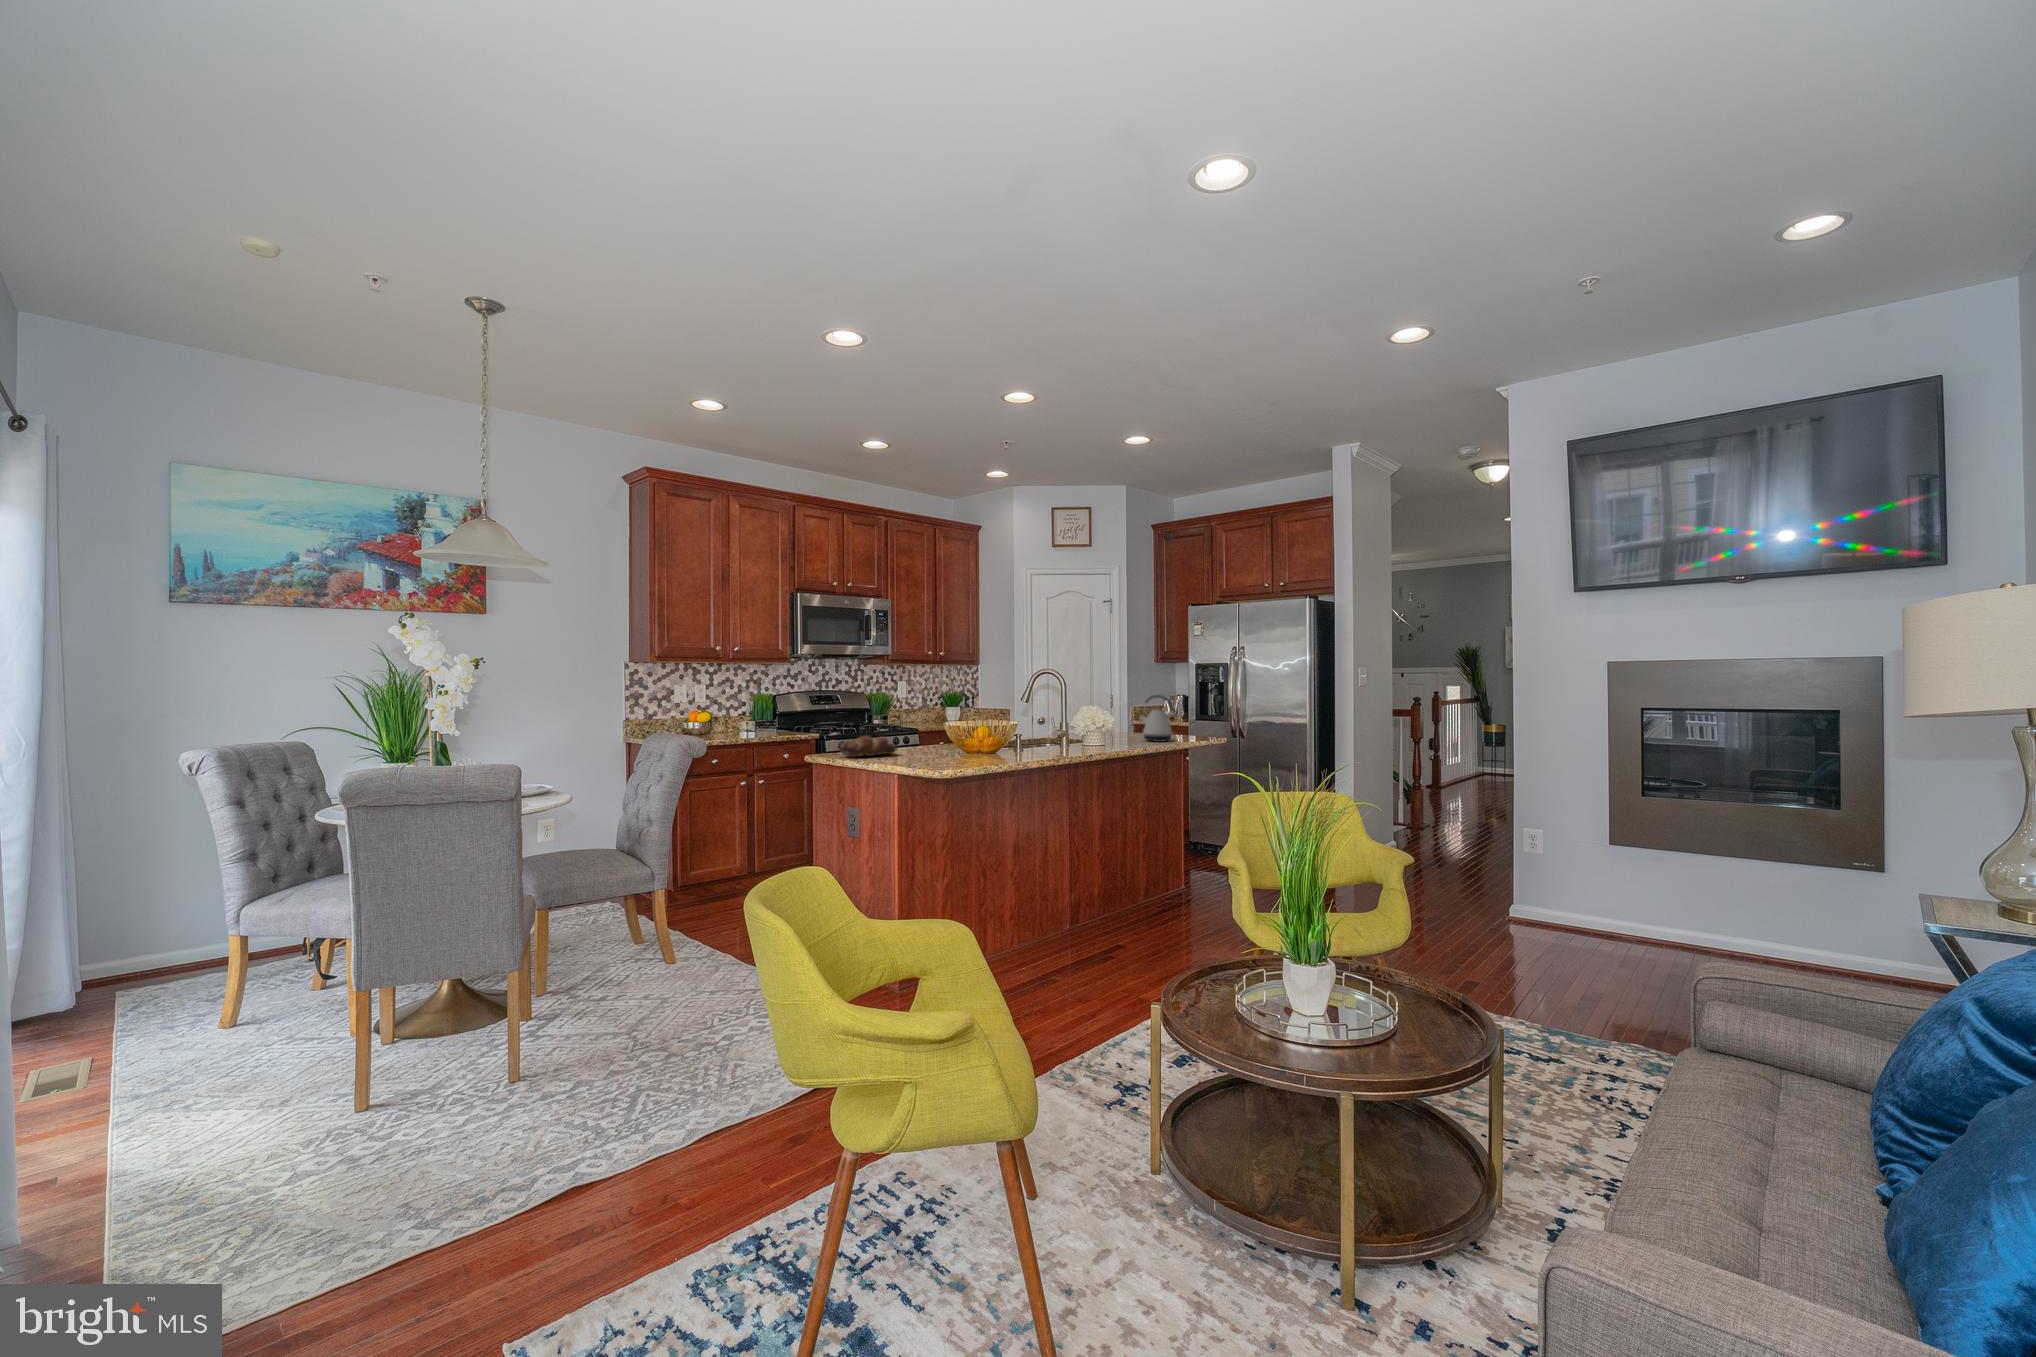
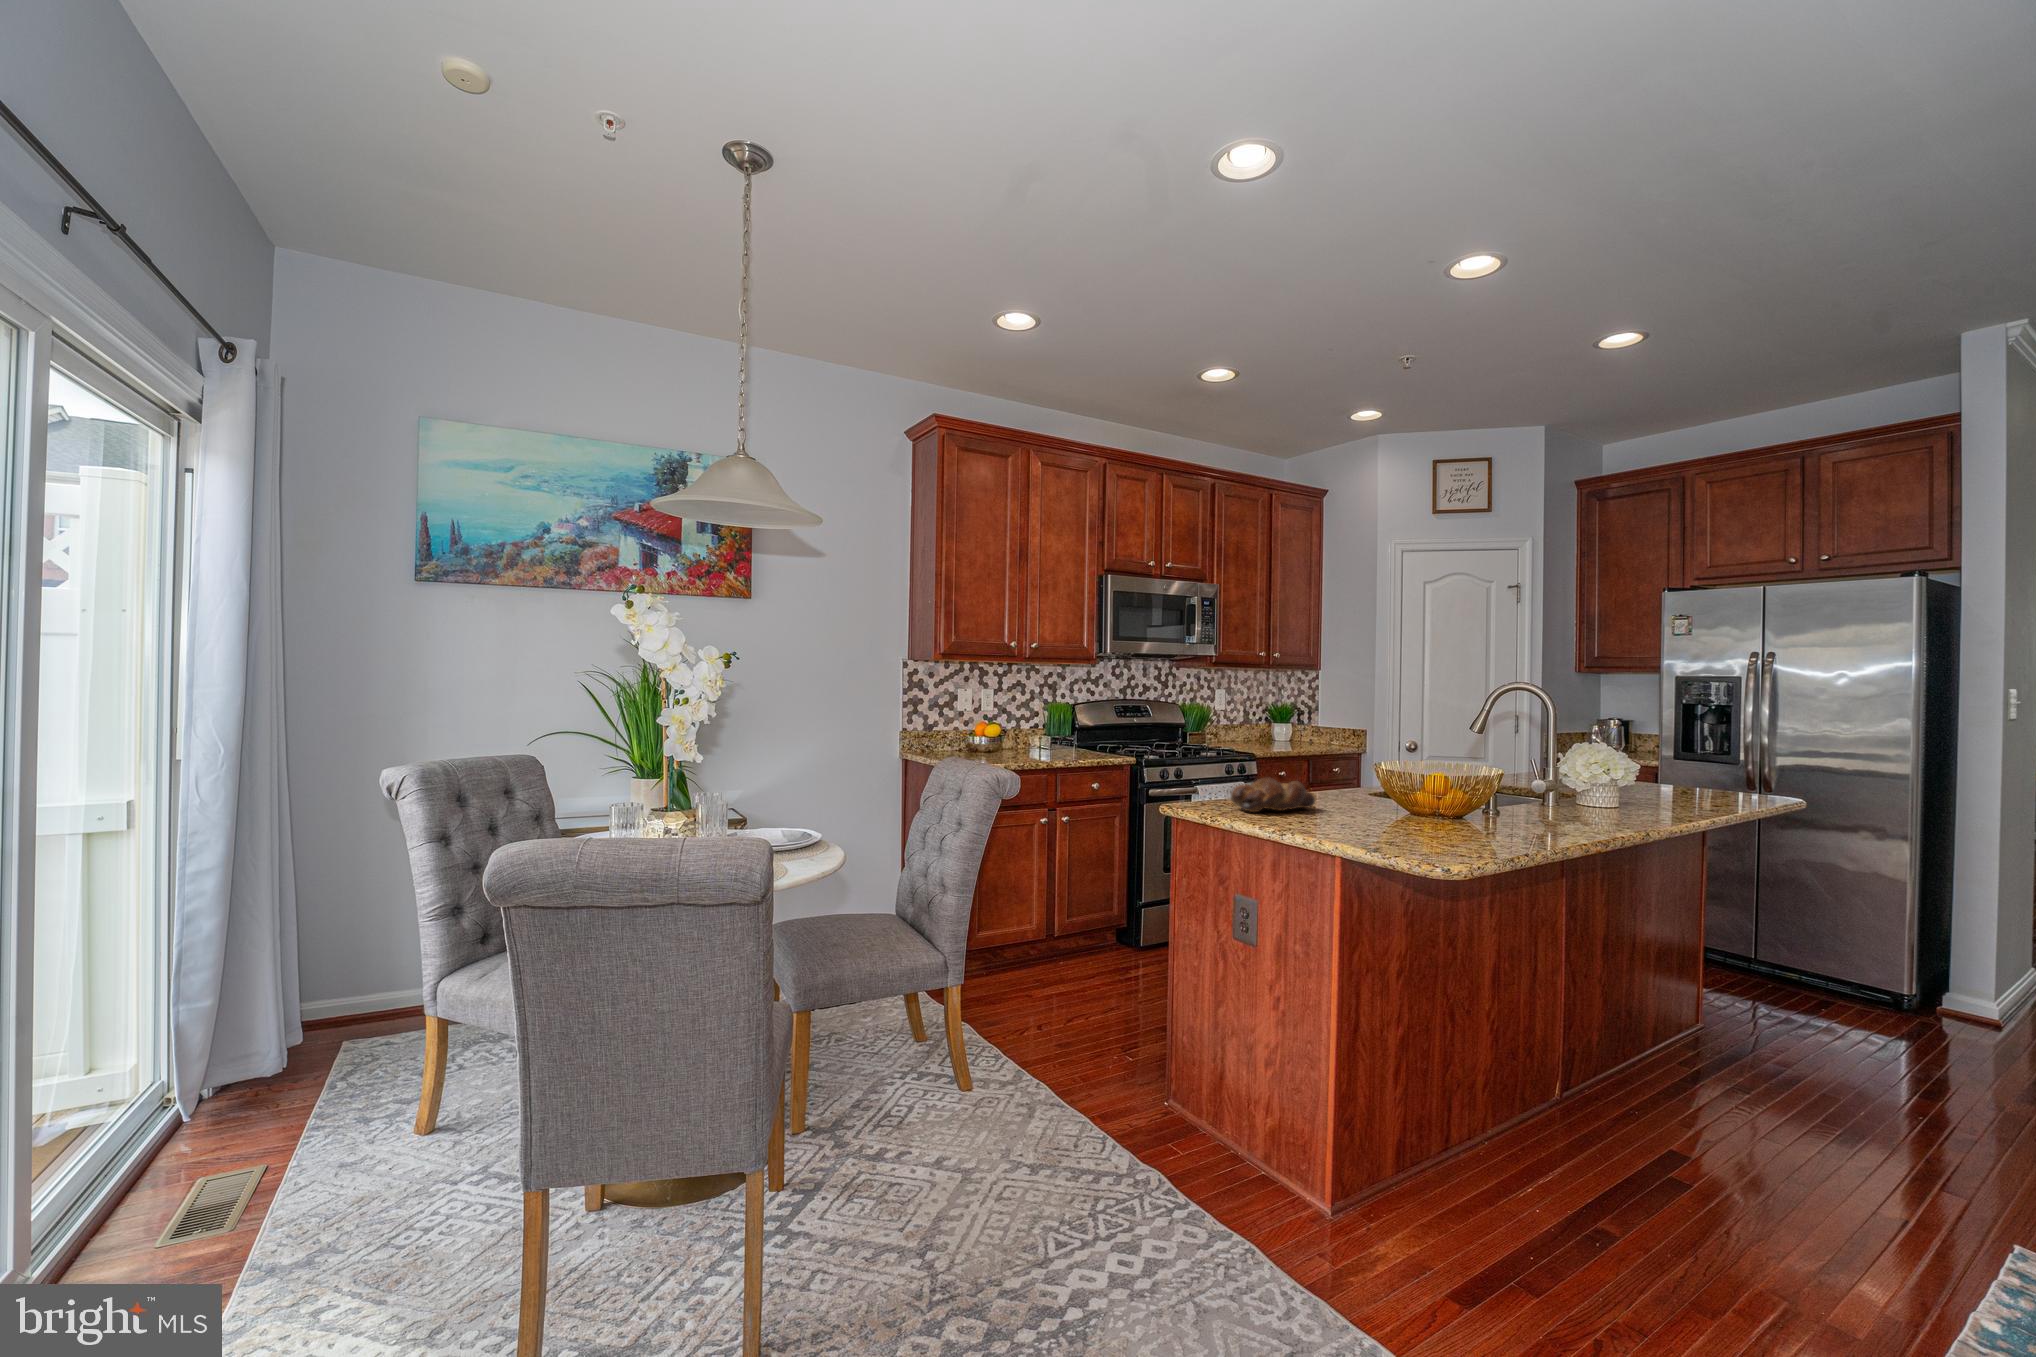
kettle: present [1140,695,1174,742] -> none [1664,724,1736,800]

